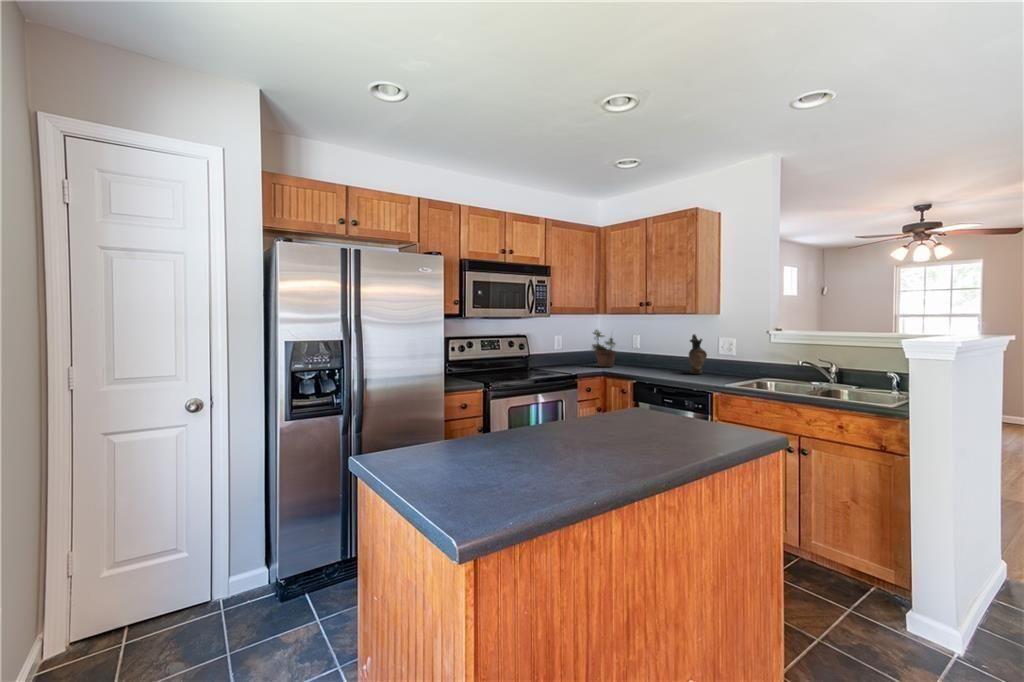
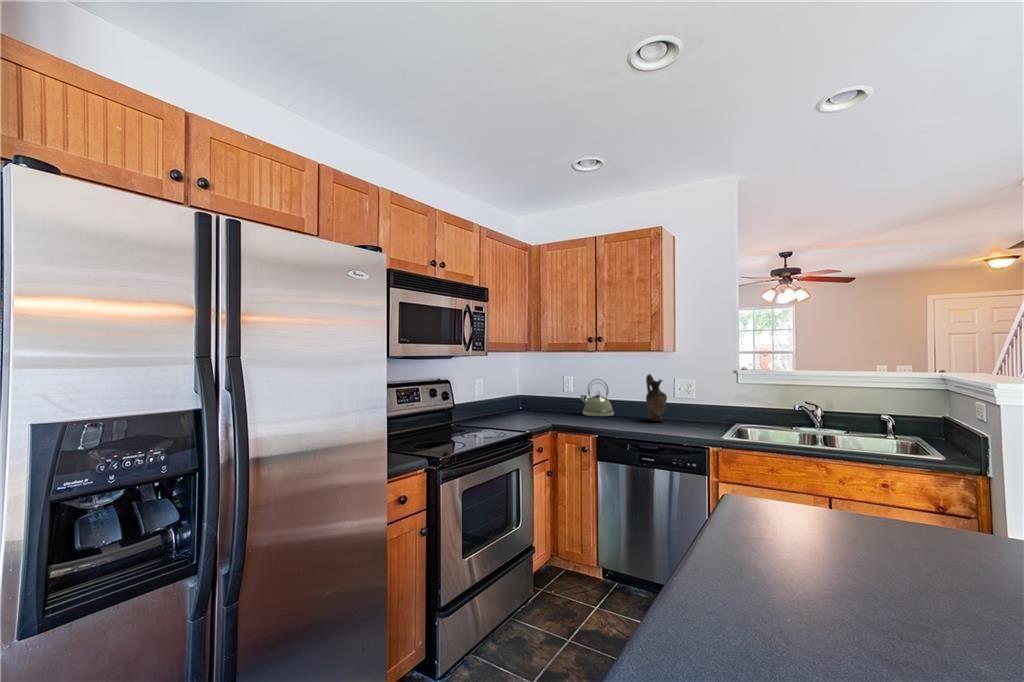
potted plant: present [592,330,616,367] -> none [523,365,557,416]
kettle: none [640,338,668,369] -> present [581,379,614,416]

